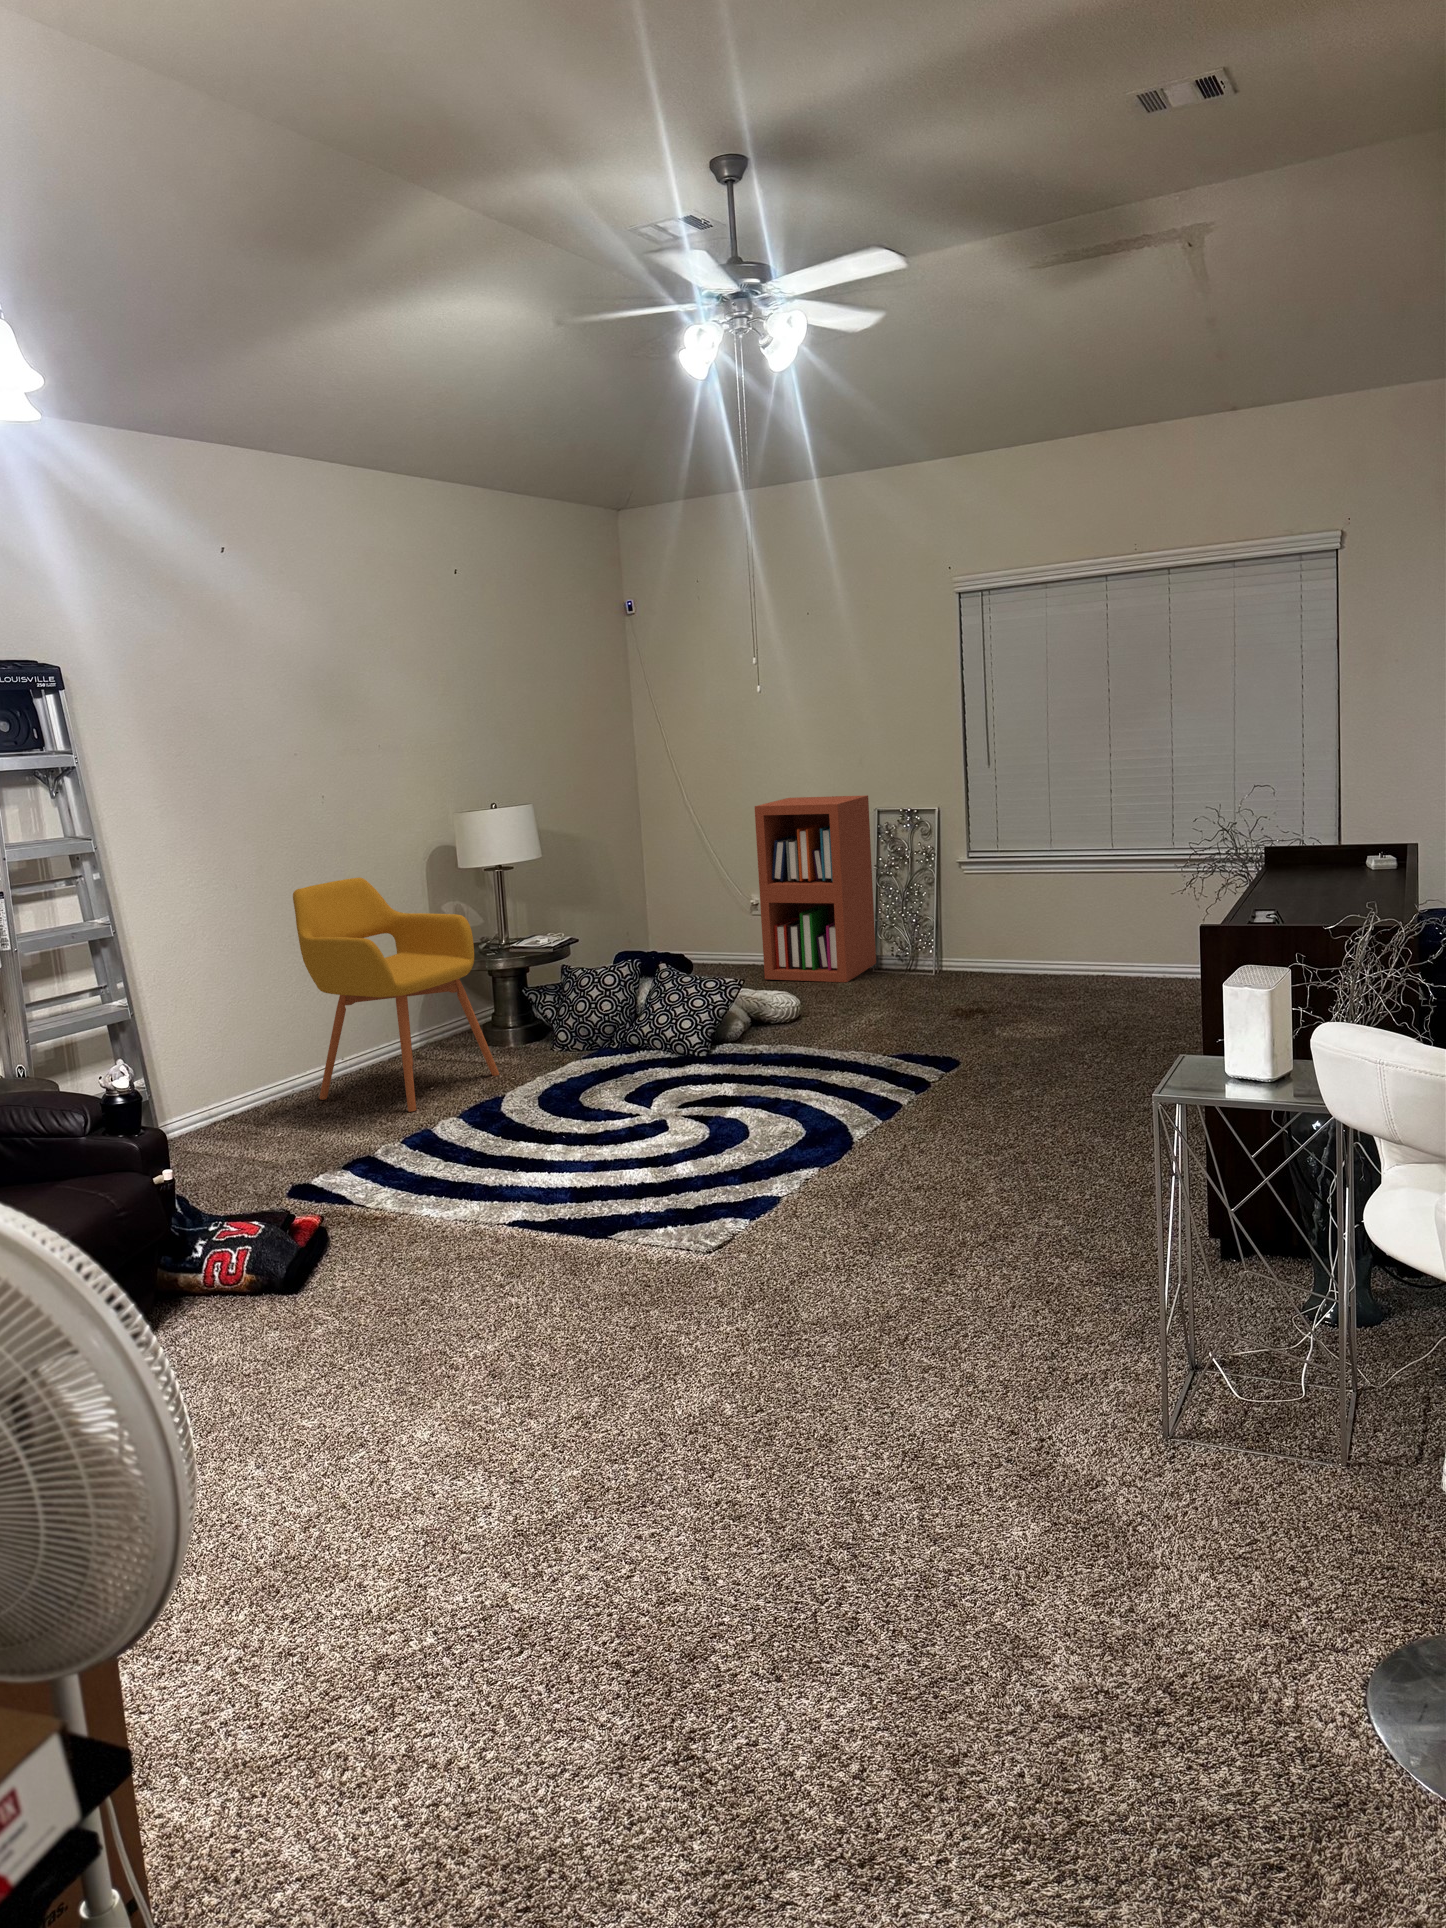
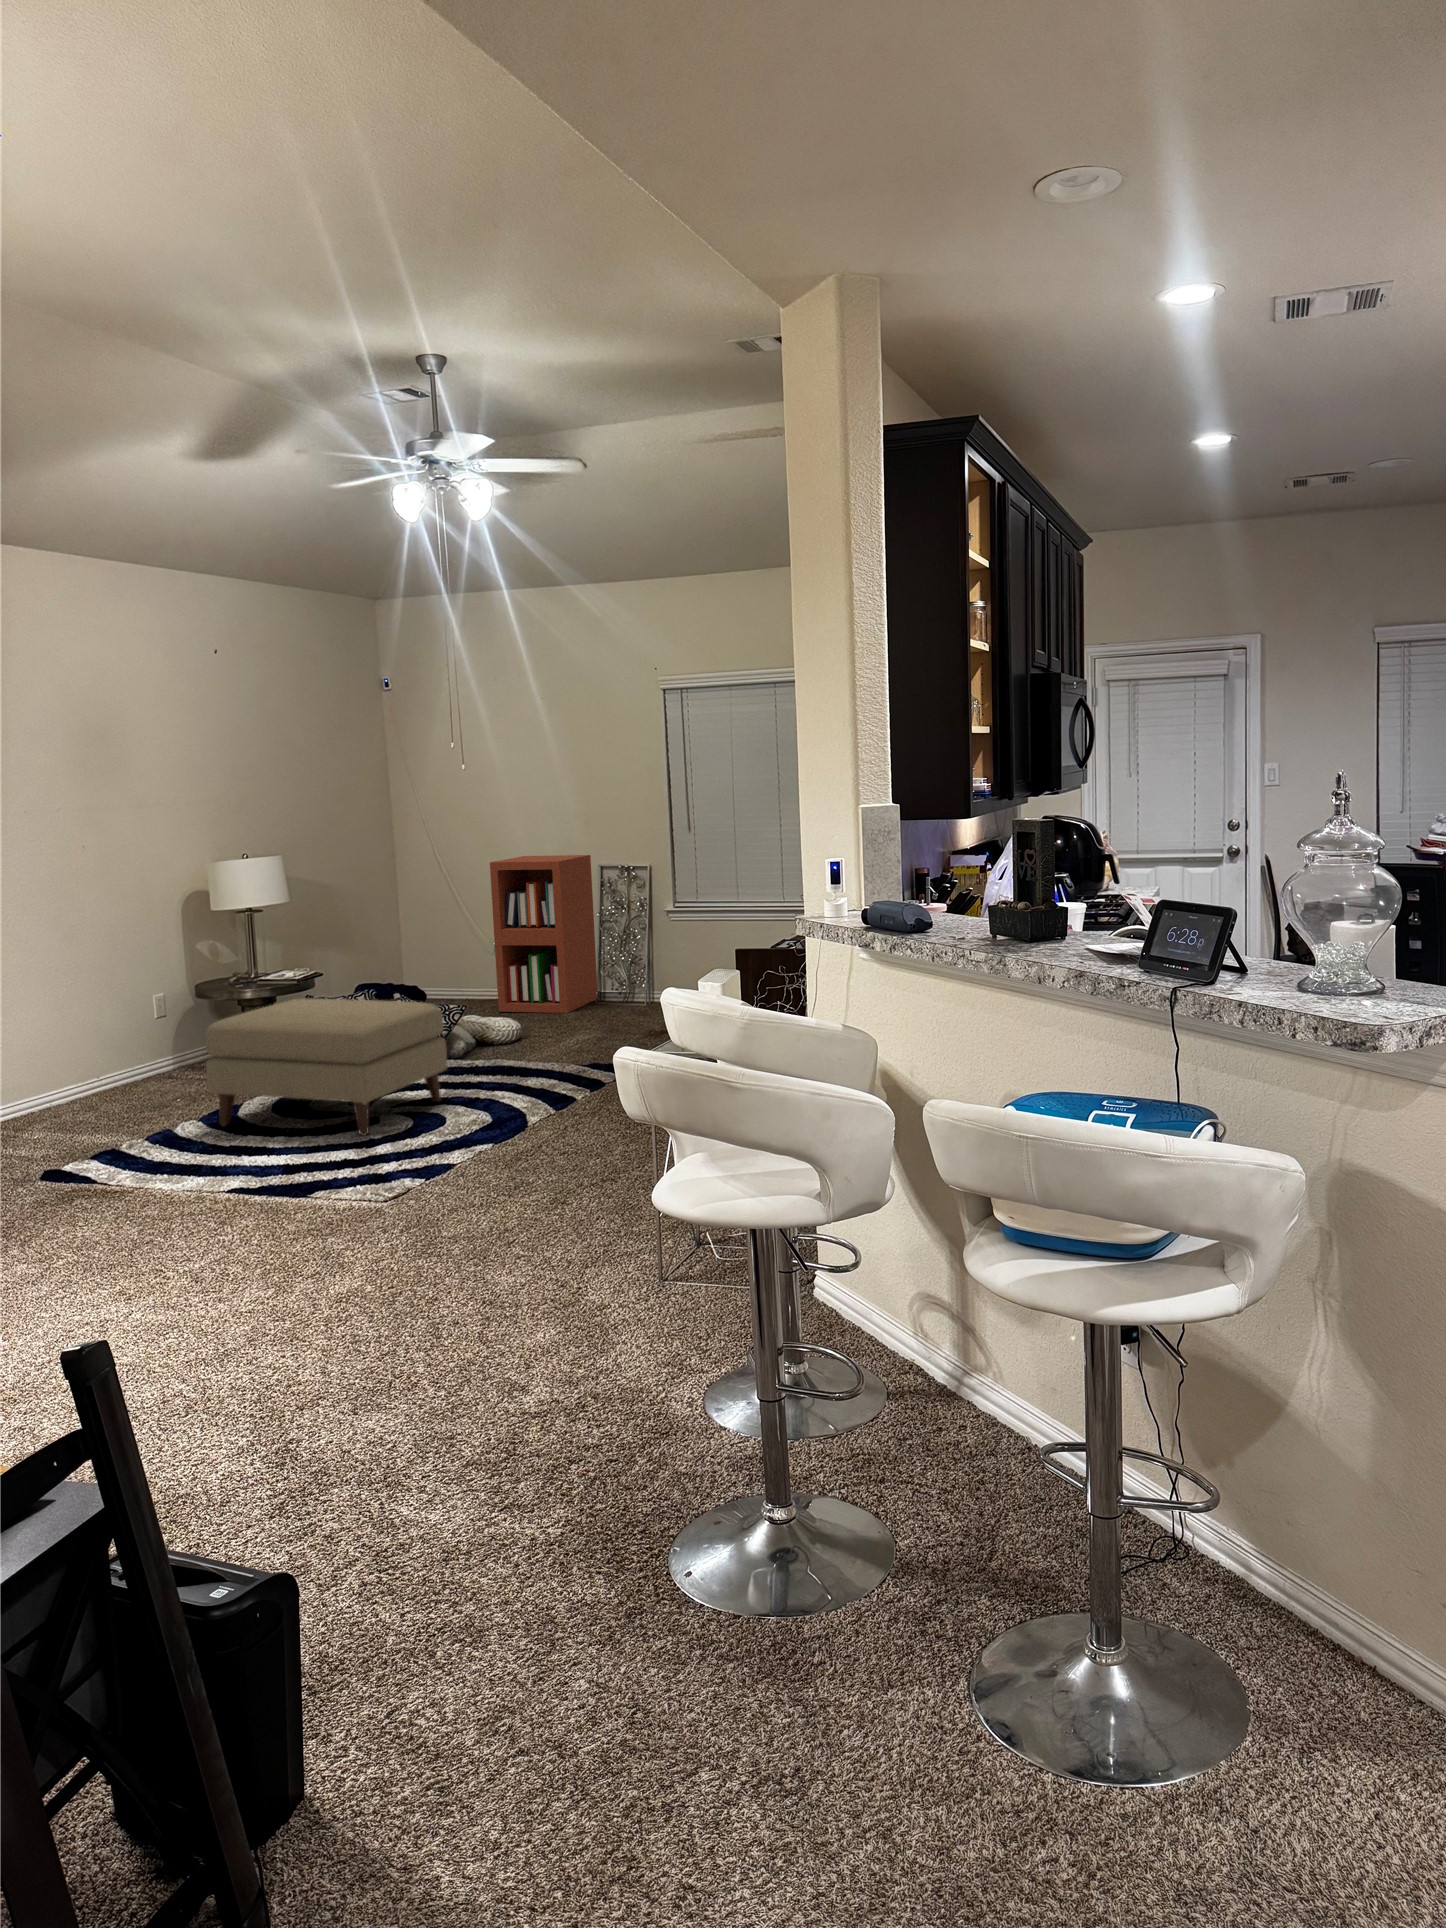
armchair: present [293,878,499,1112] -> none [53,917,244,1118]
ottoman: none [465,975,741,1148] -> present [205,998,447,1136]

